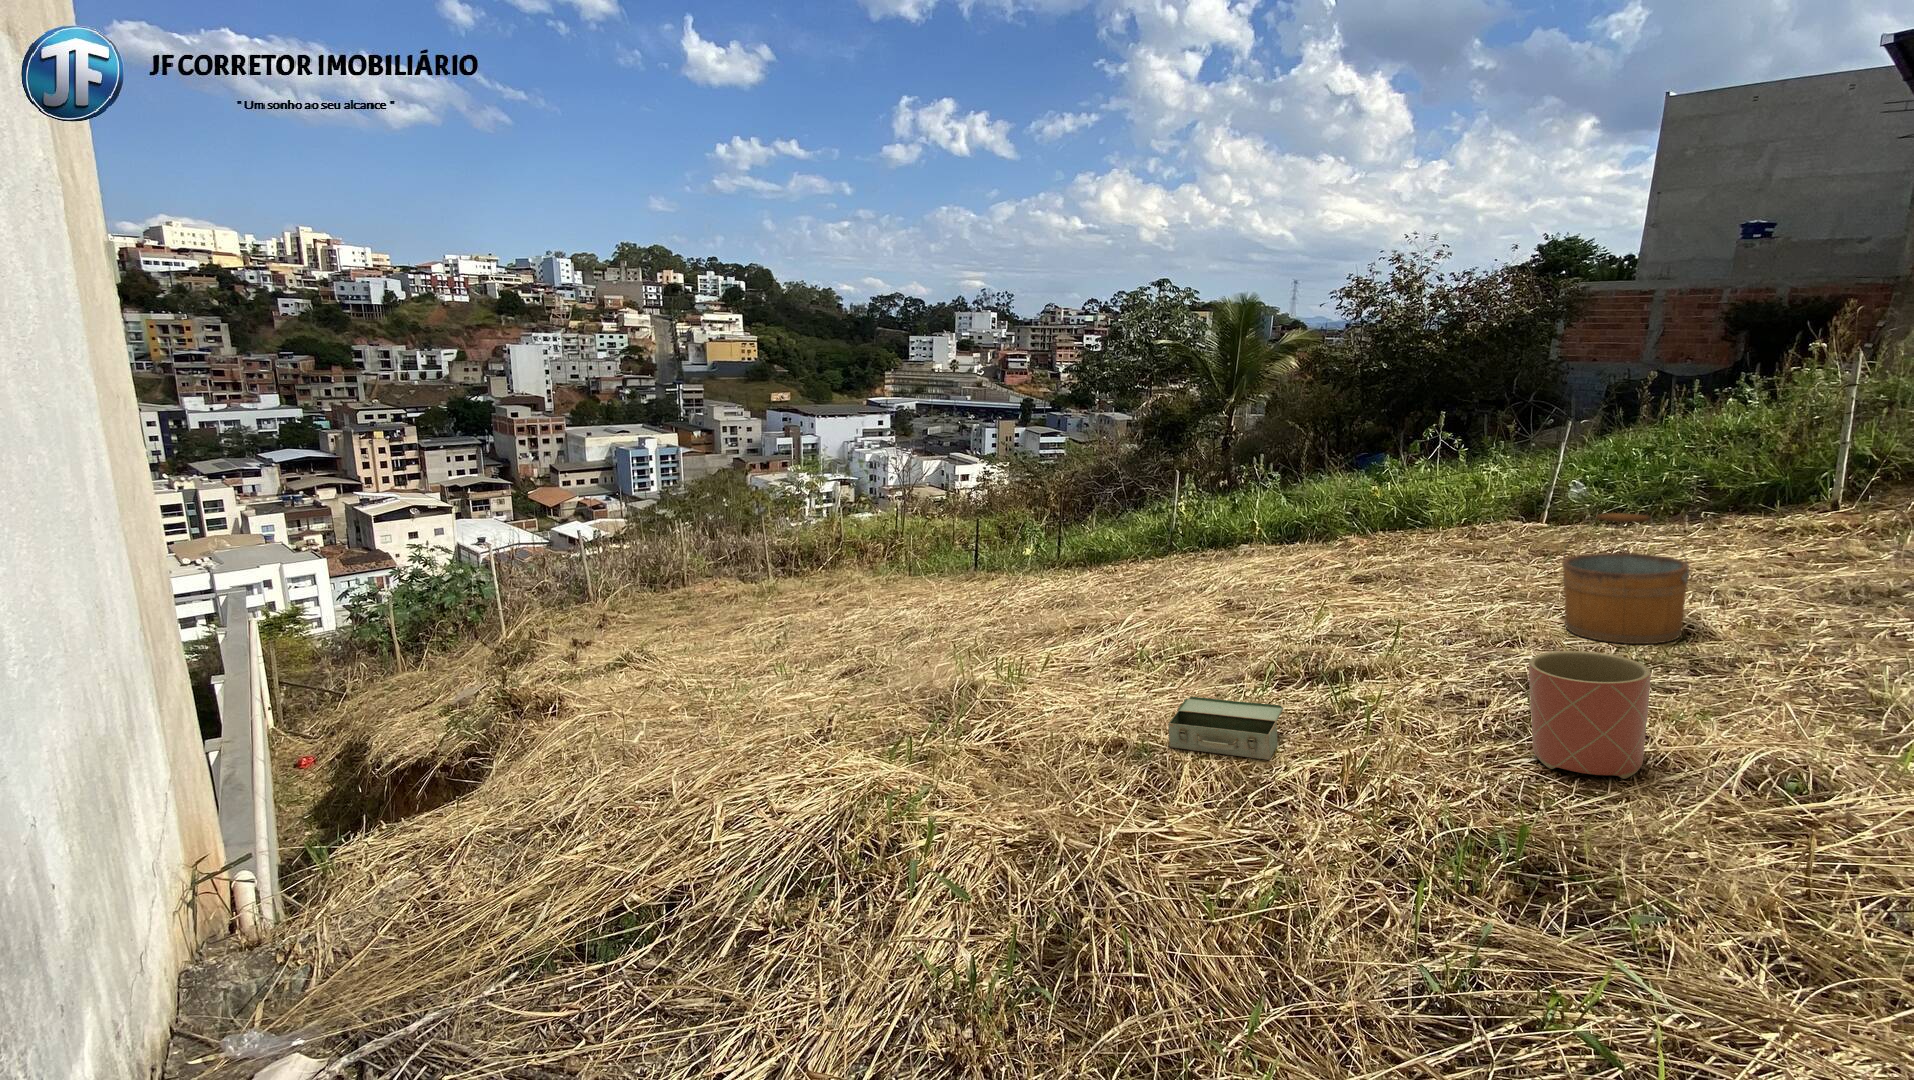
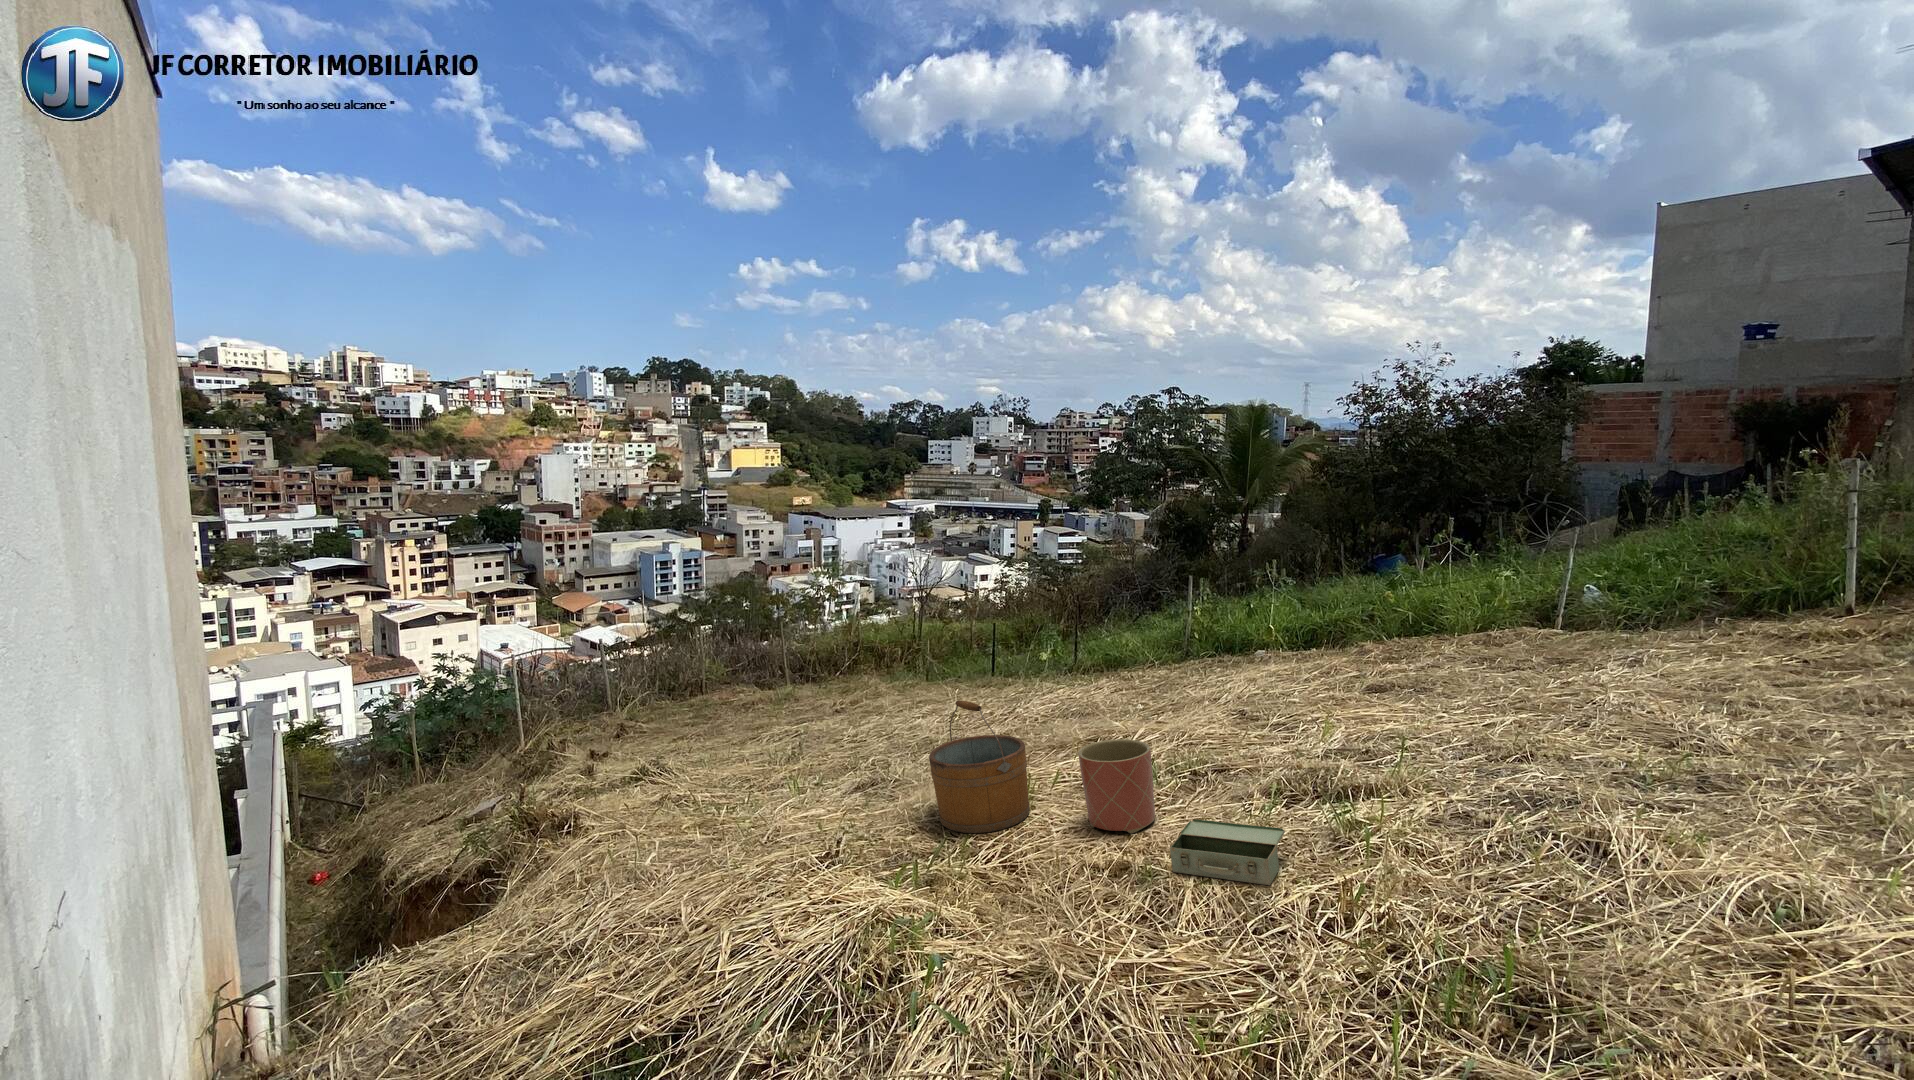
bucket: present [1563,513,1689,644] -> present [929,700,1030,833]
planter: present [1529,651,1651,779] -> present [1078,739,1155,834]

